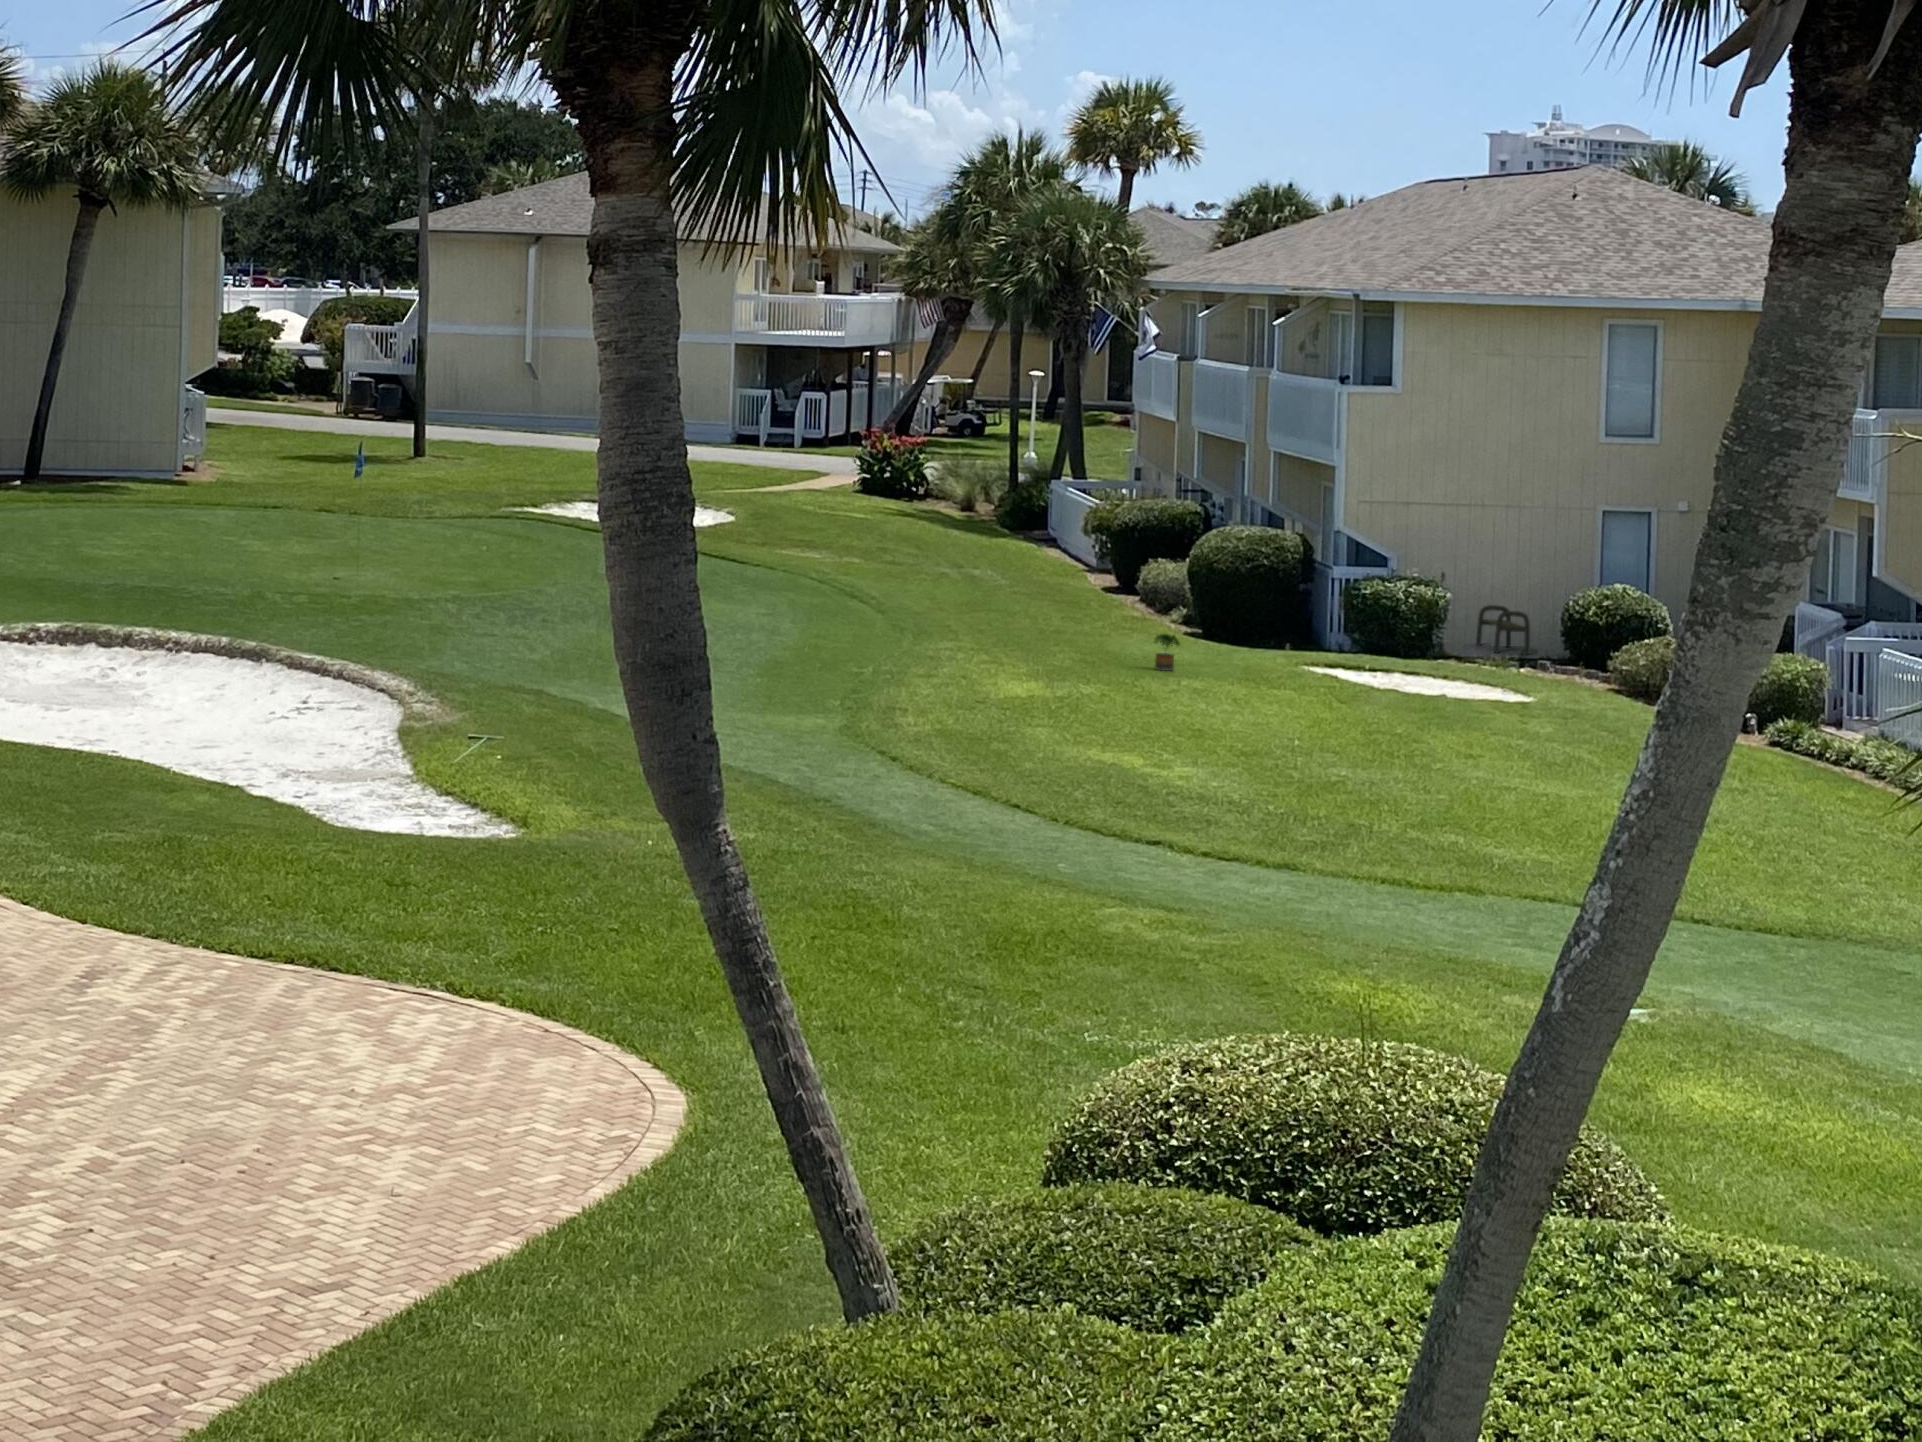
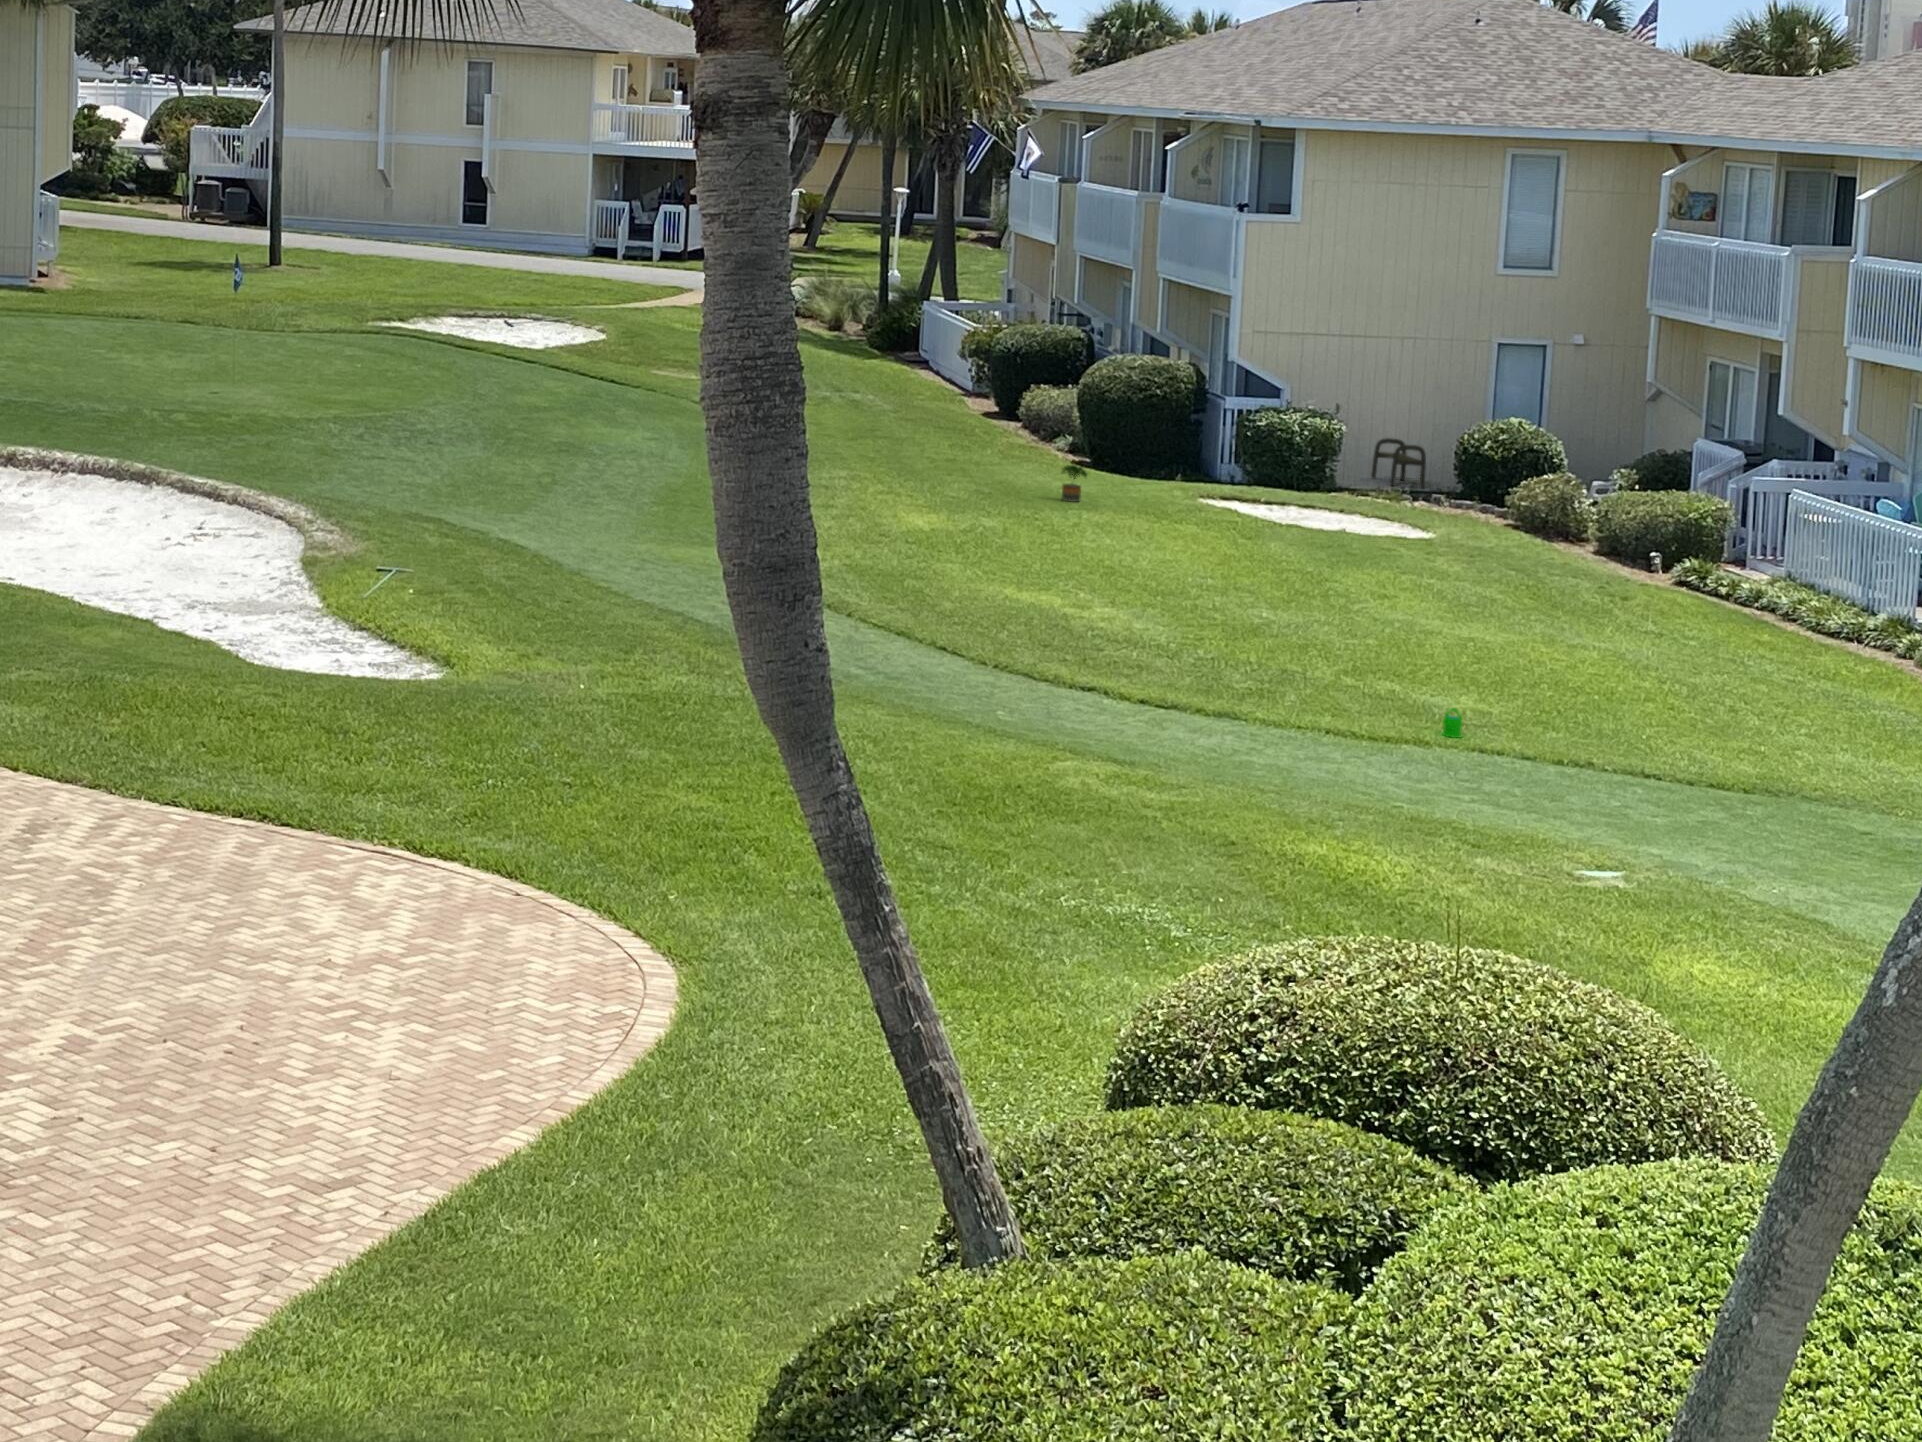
watering can: none [1506,860,1528,891] -> present [1442,708,1462,738]

